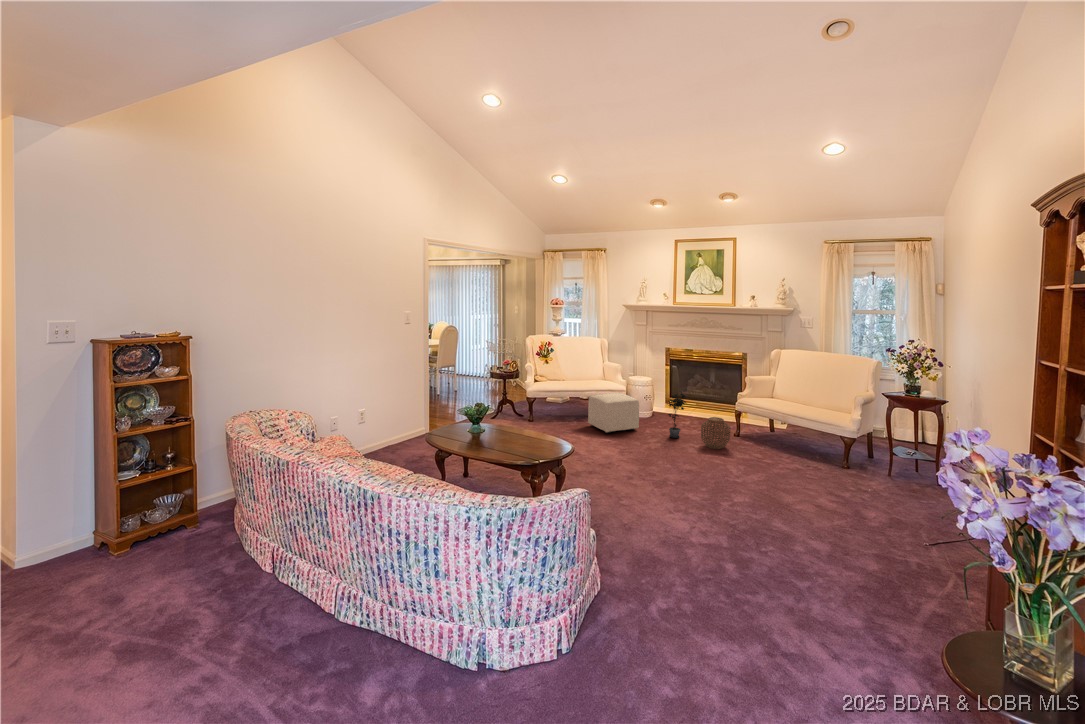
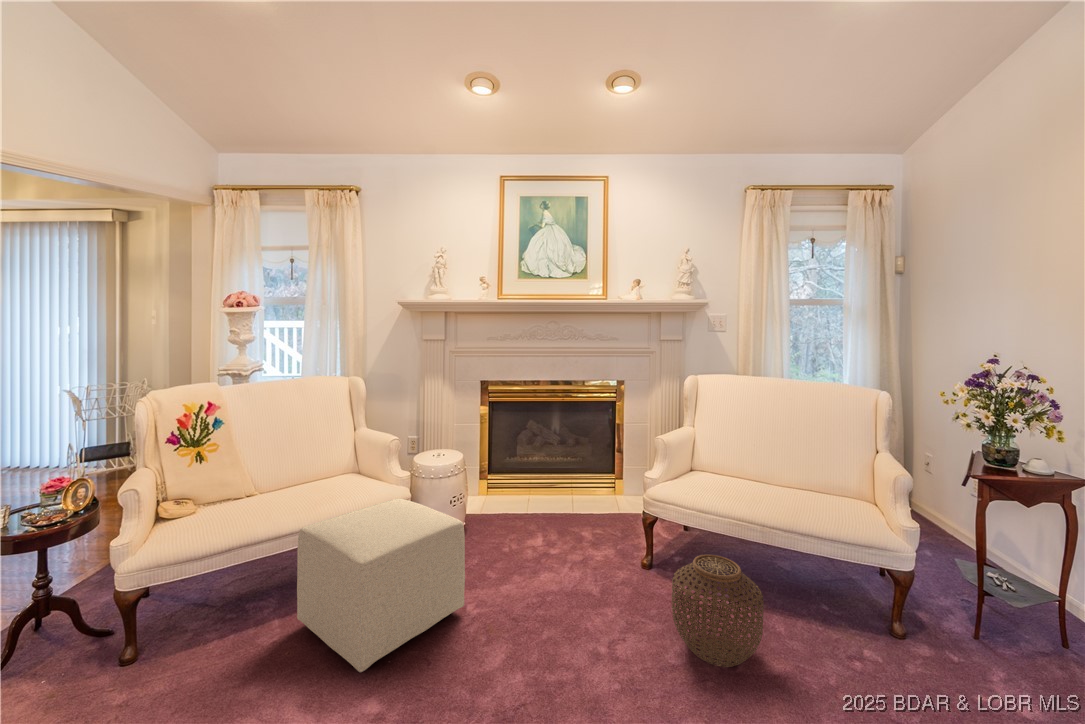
potted plant: present [668,392,686,438] -> none [552,484,620,630]

